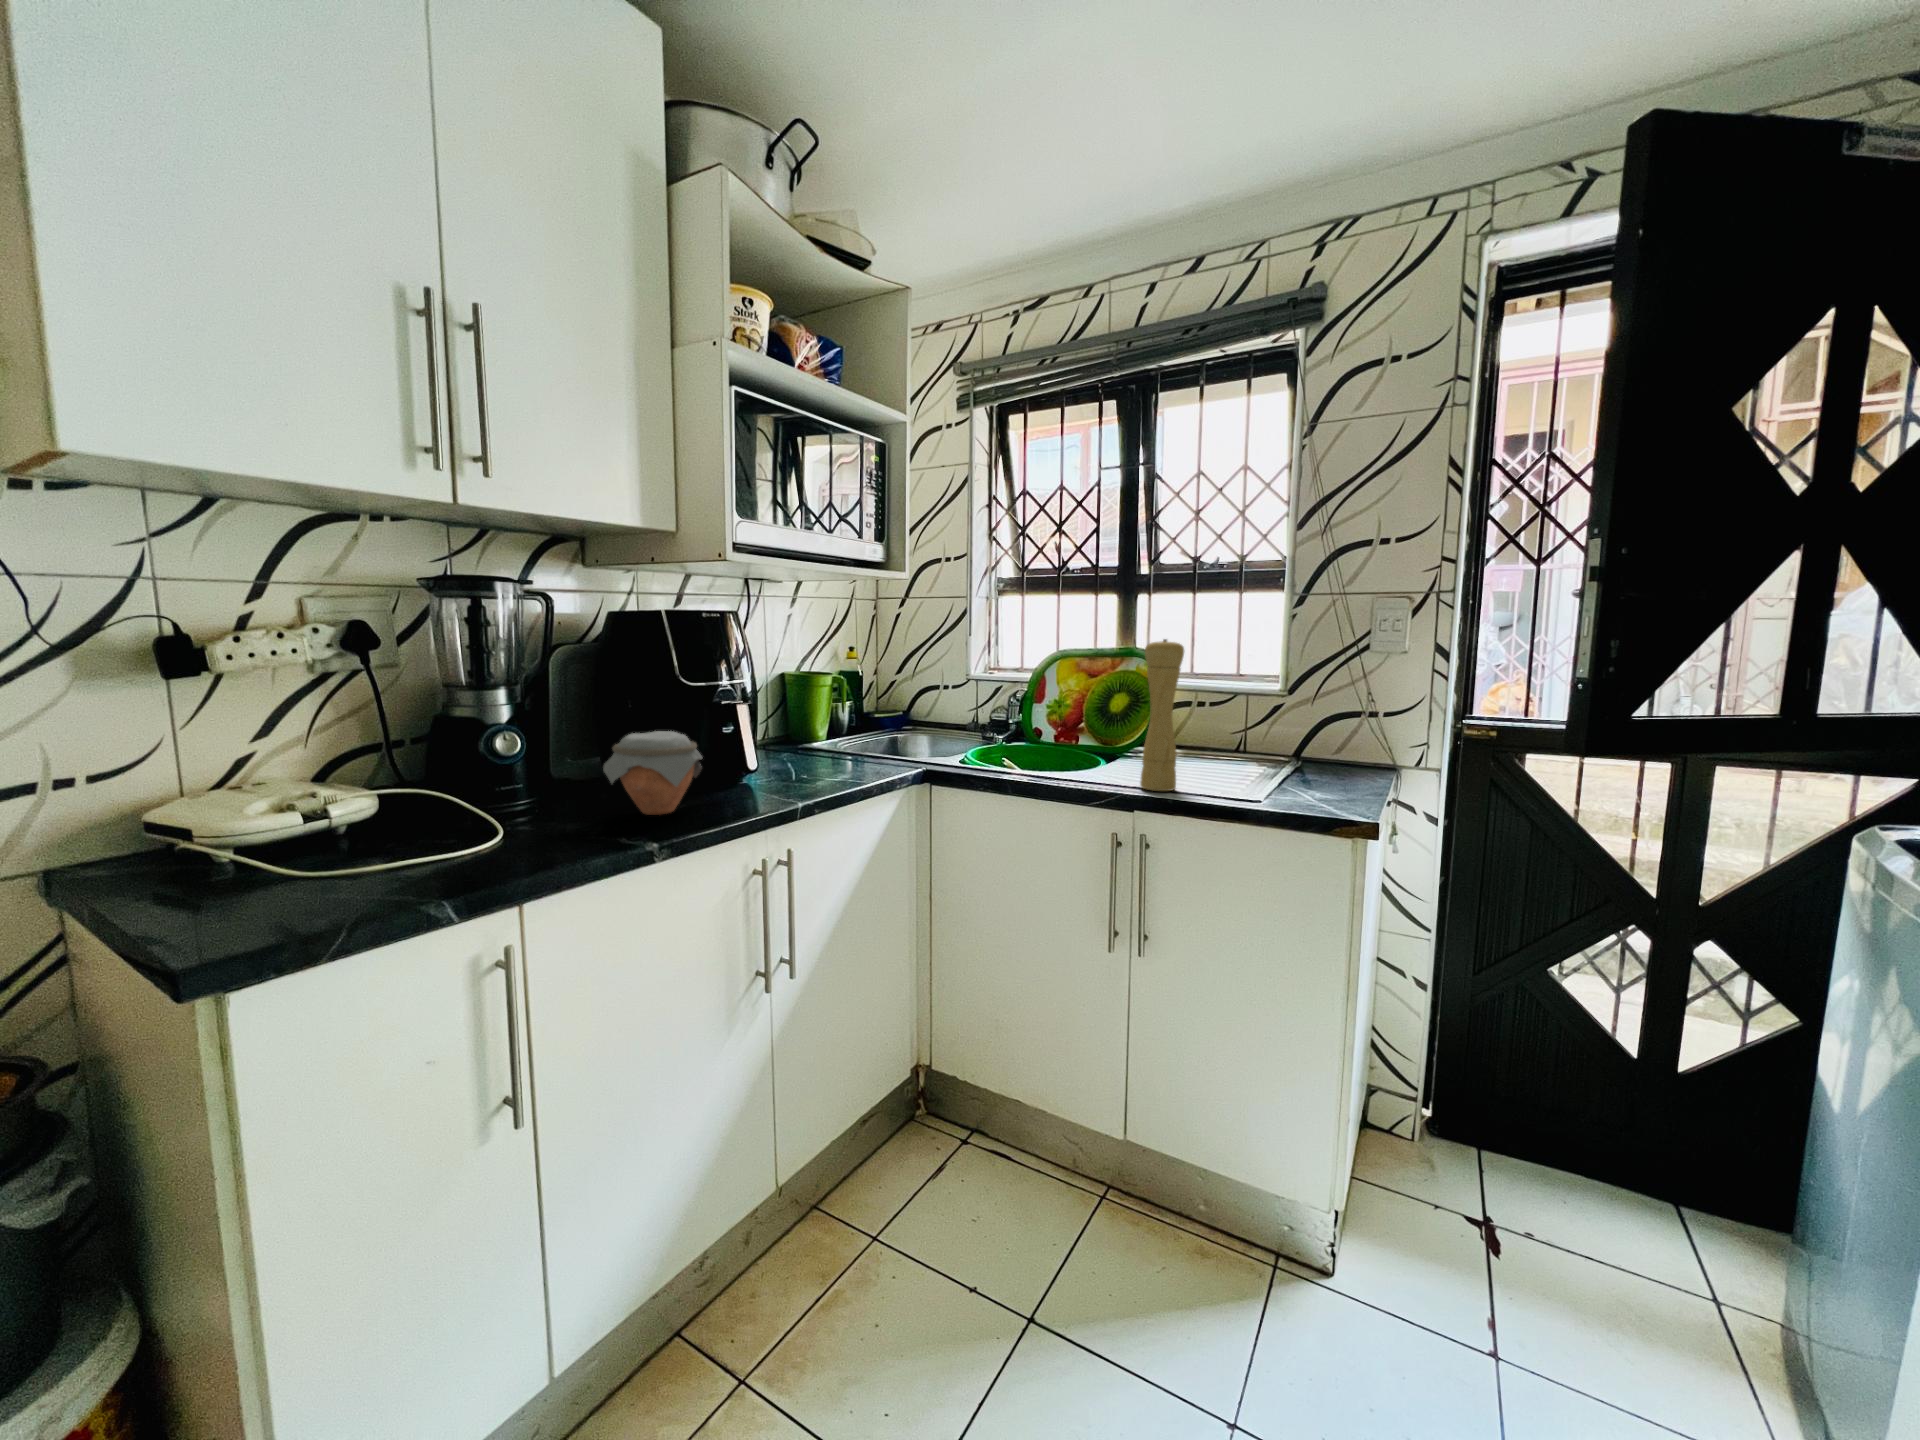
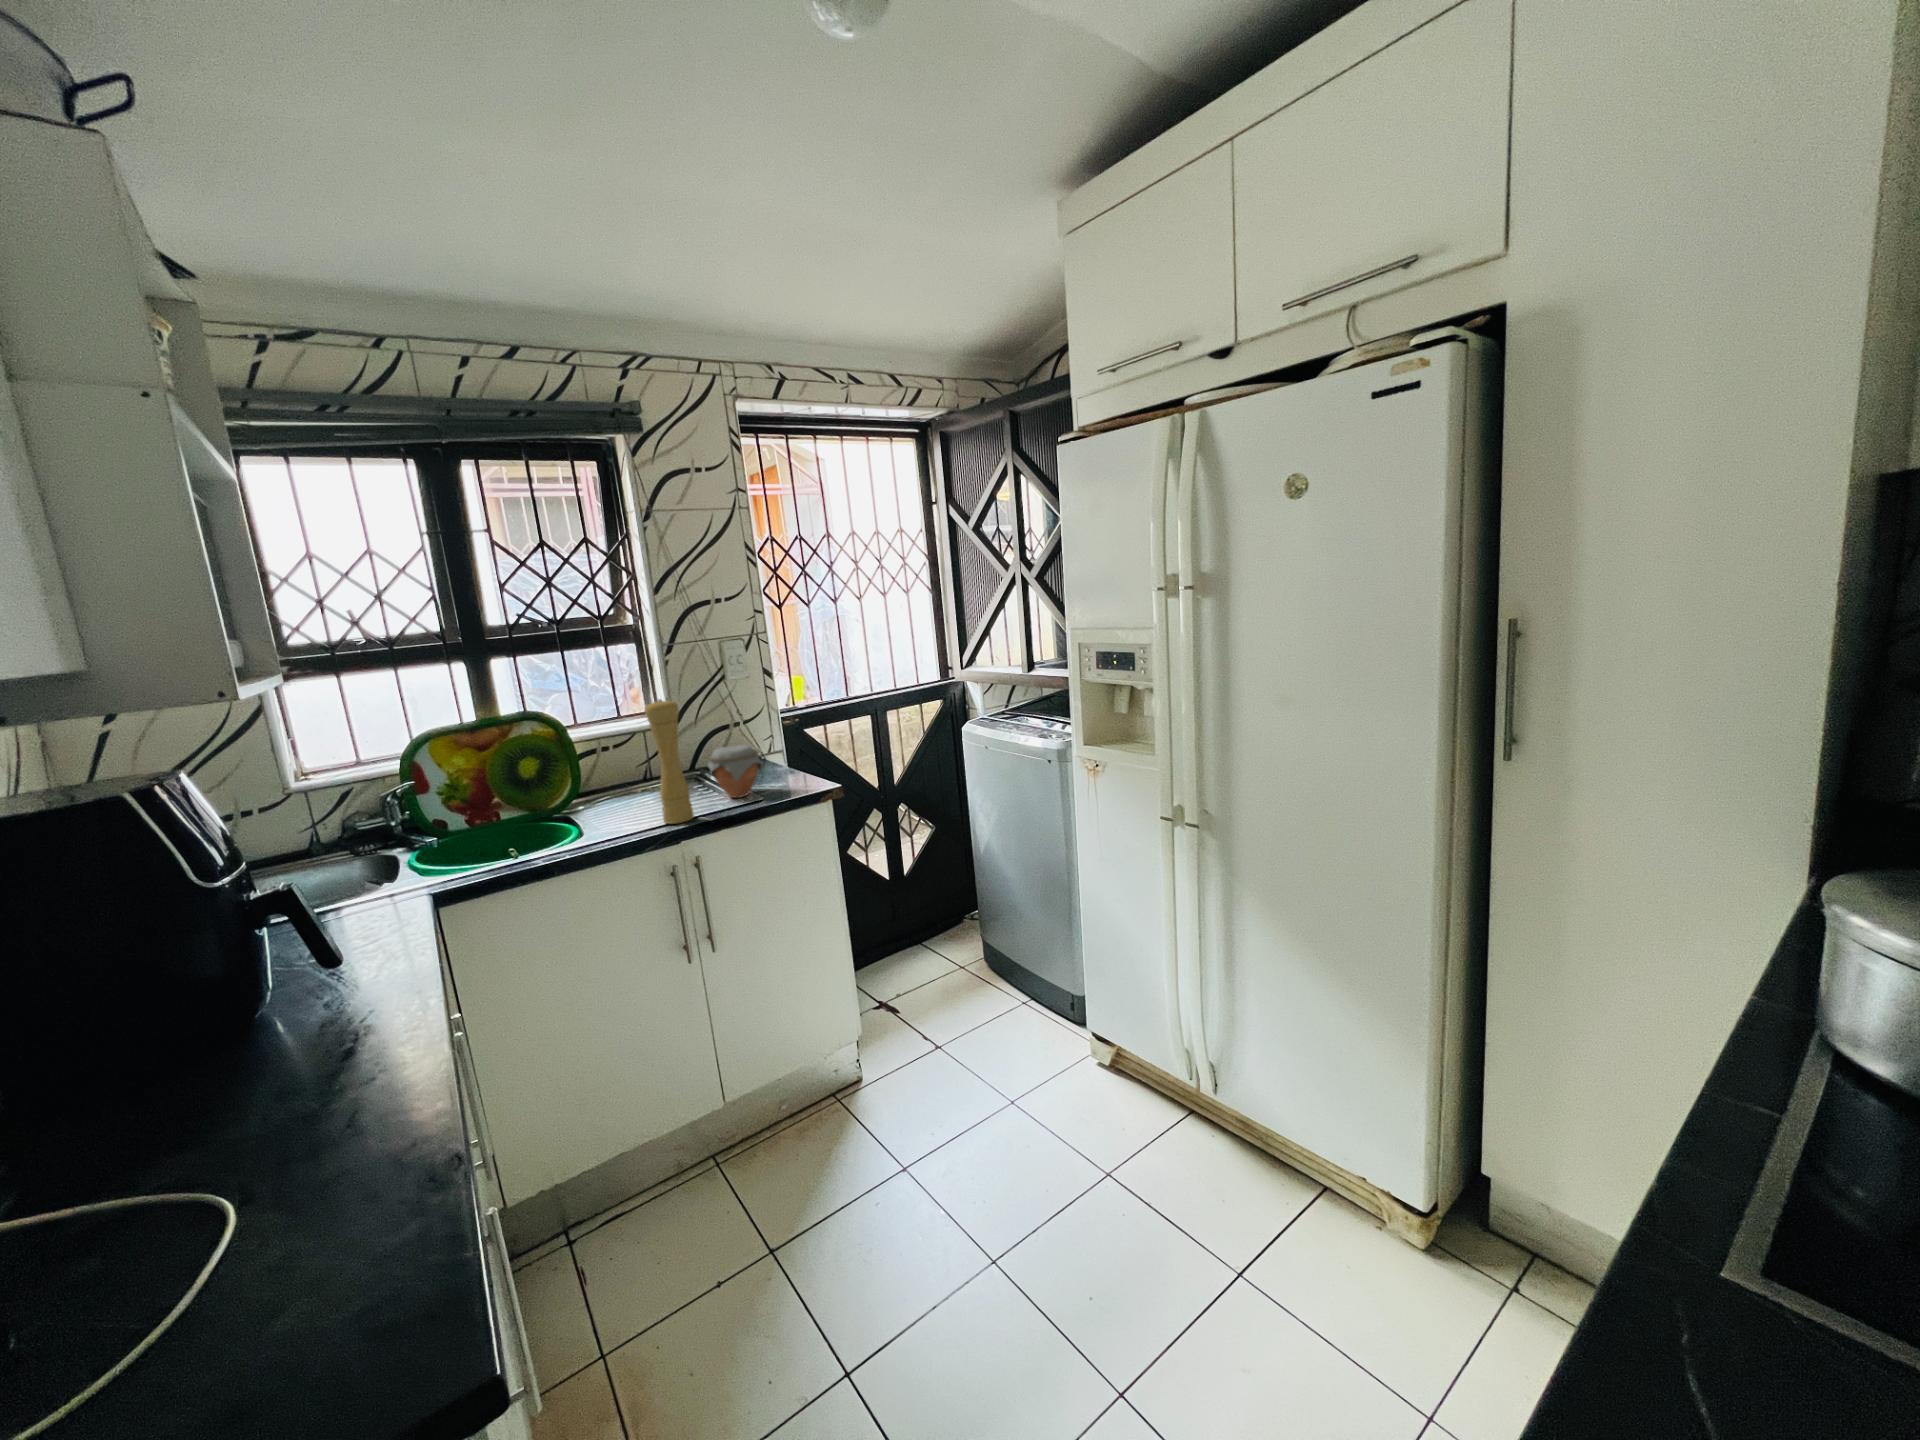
jar: present [603,731,702,815] -> present [708,745,762,798]

